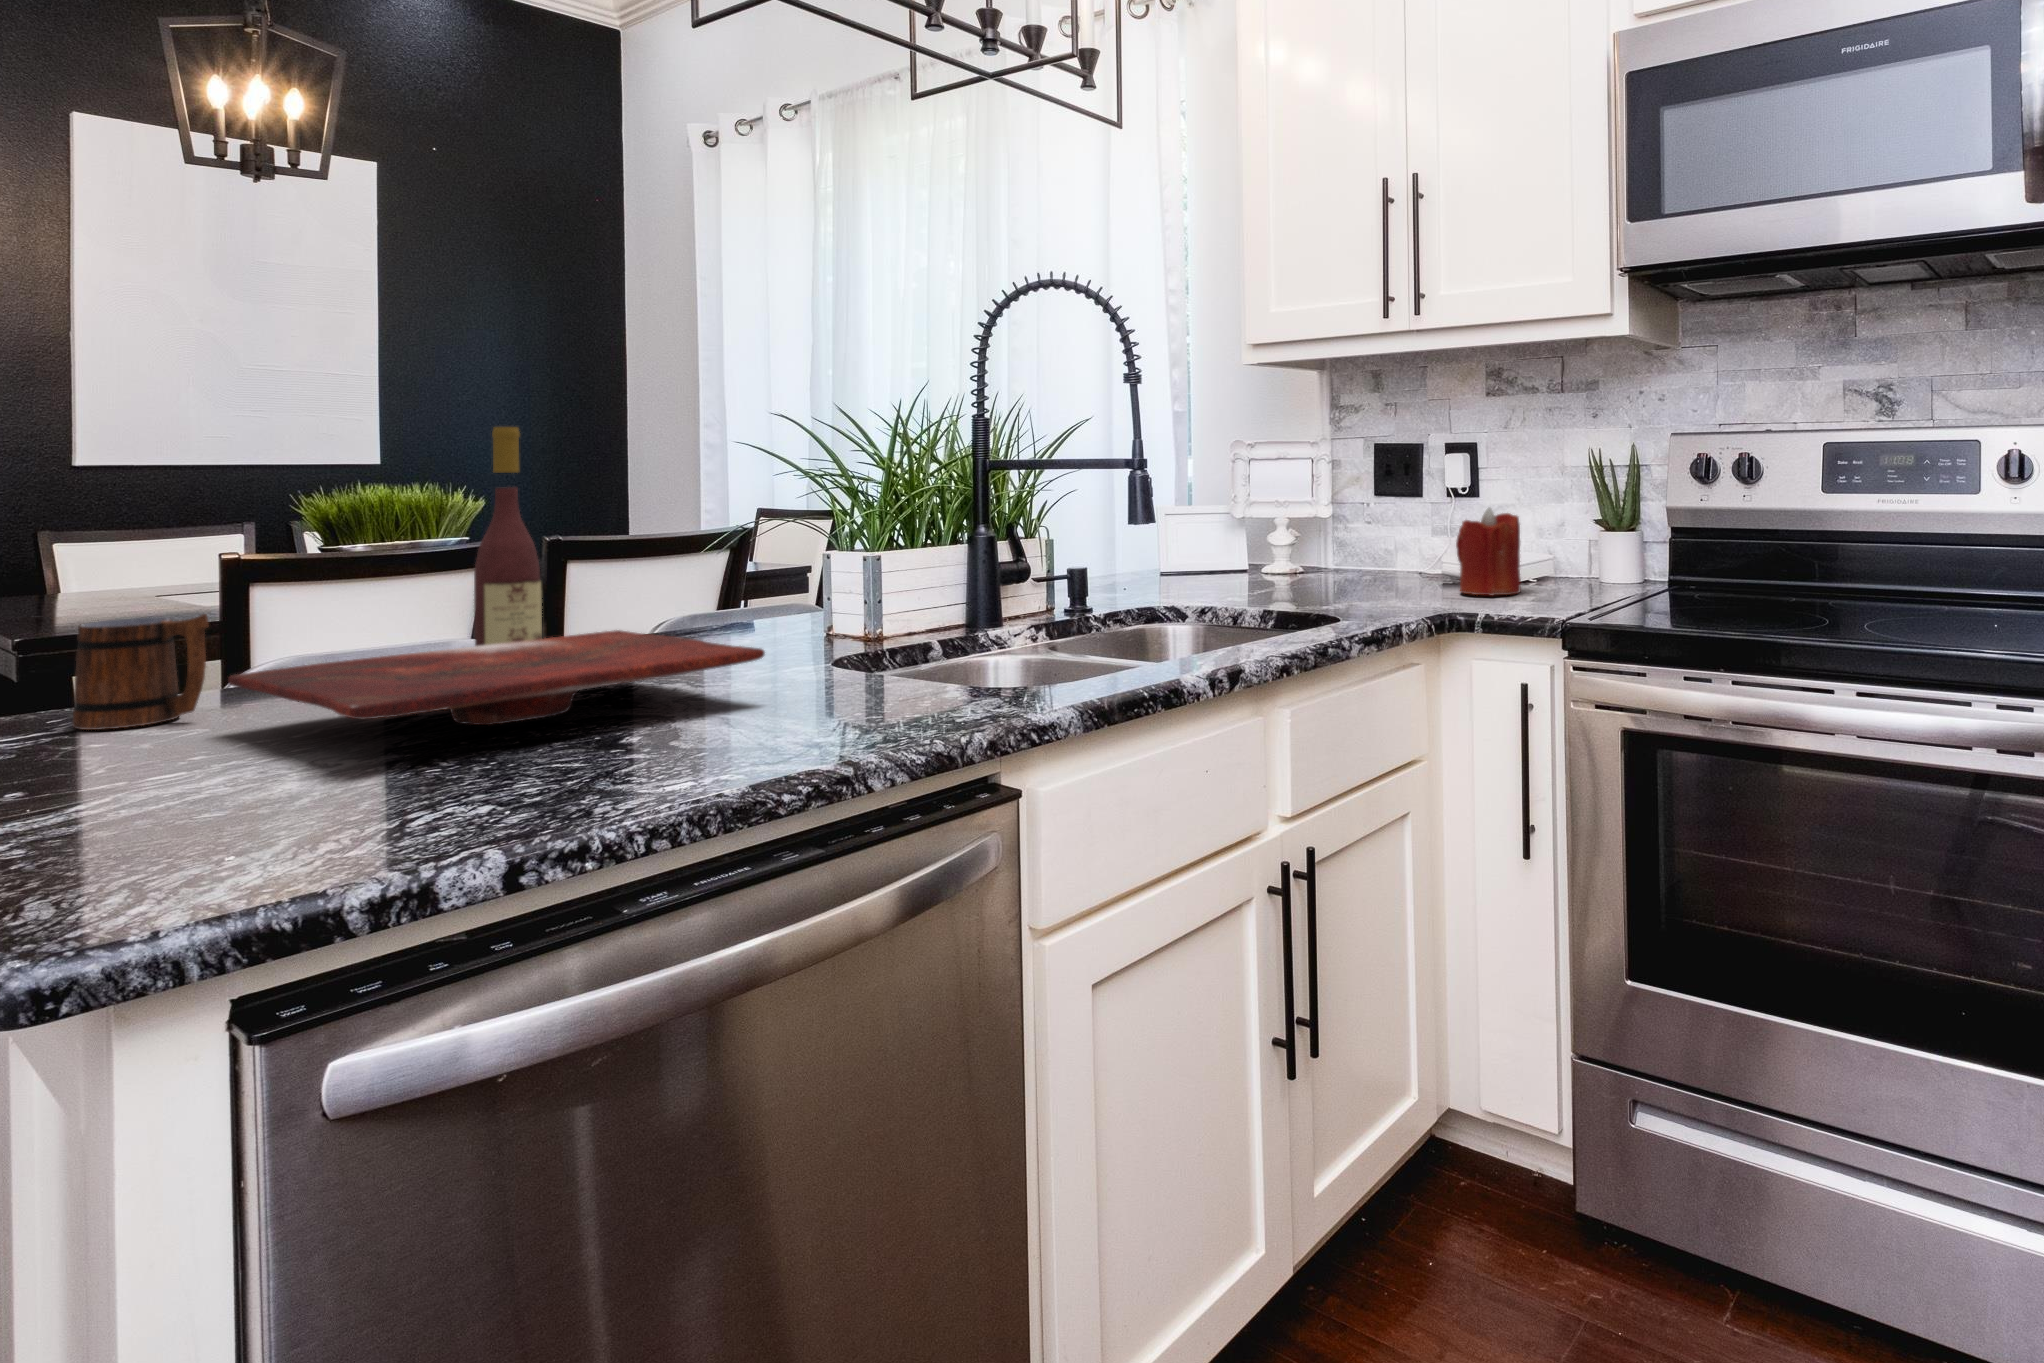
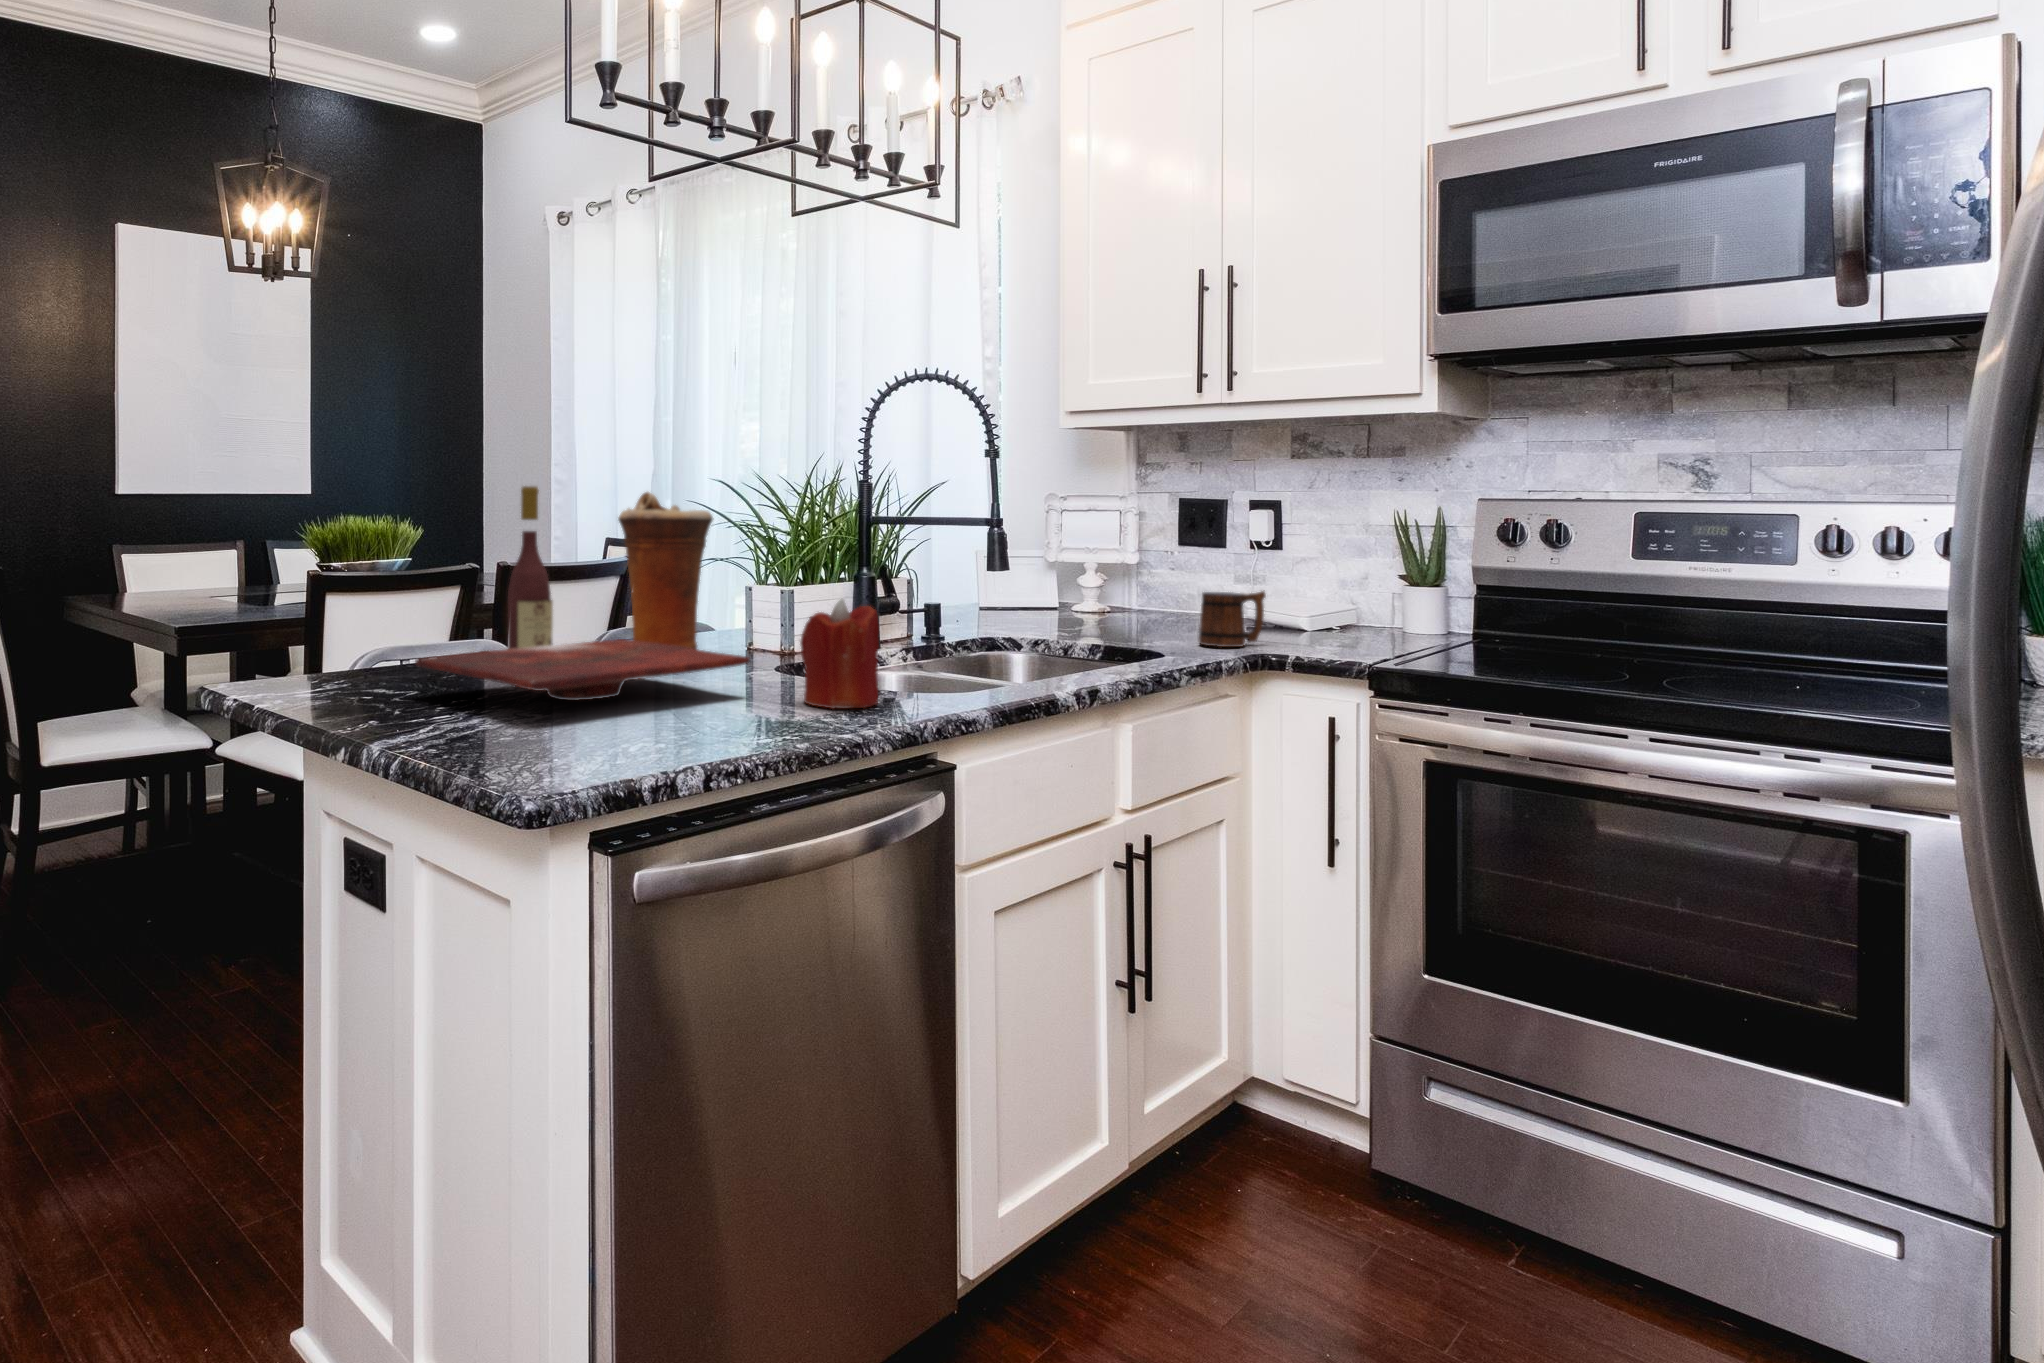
vase: none [629,427,779,662] -> present [618,492,713,649]
candle: present [1456,508,1521,595] -> present [800,599,879,709]
mug: present [72,614,209,730] -> present [1199,591,1266,647]

